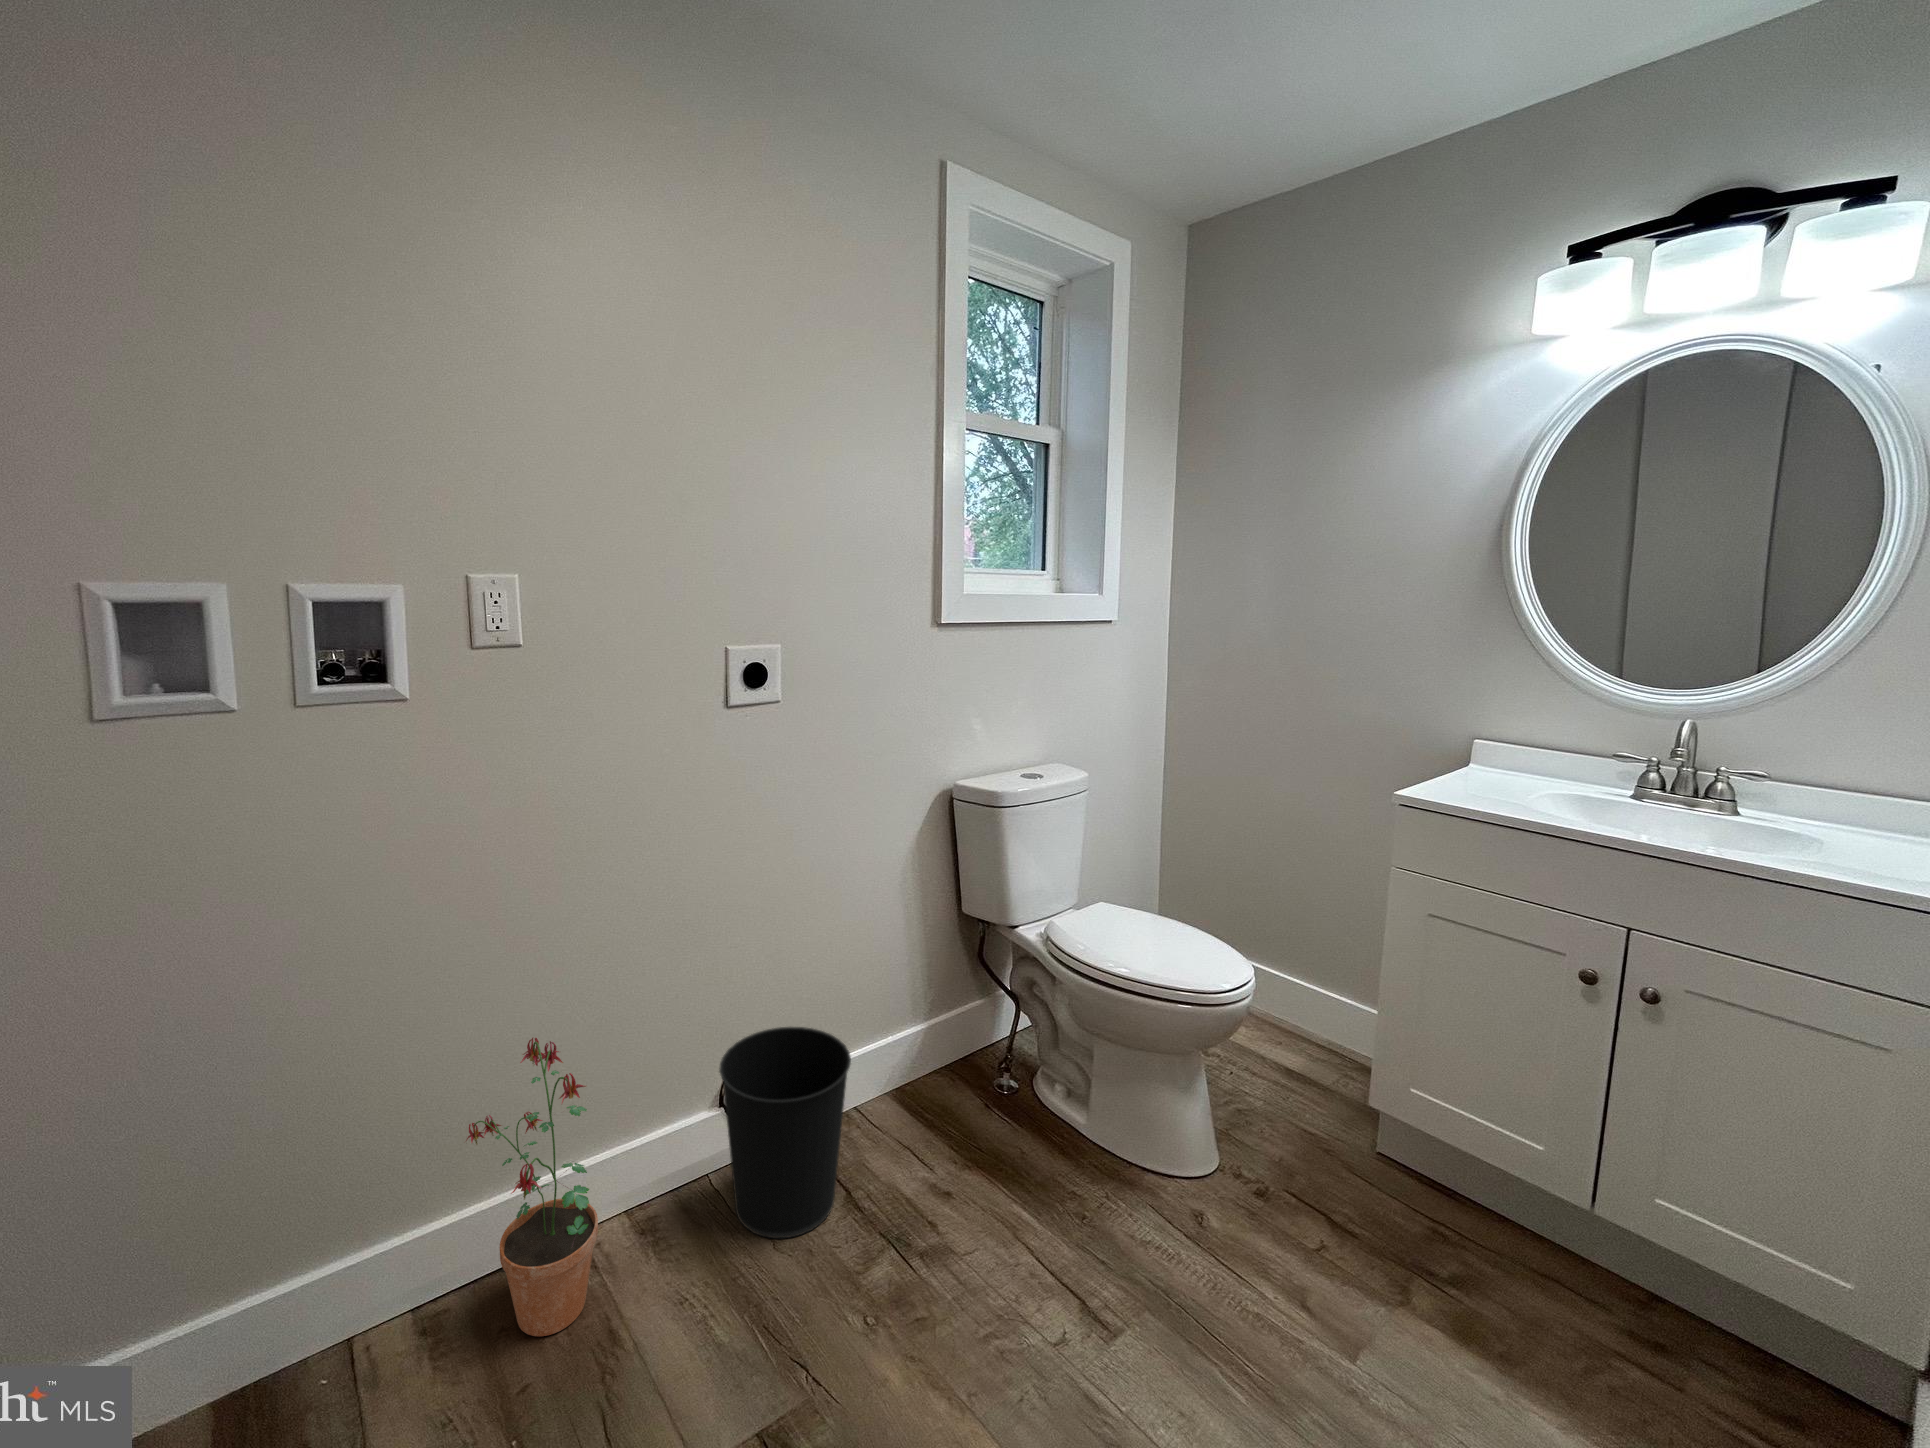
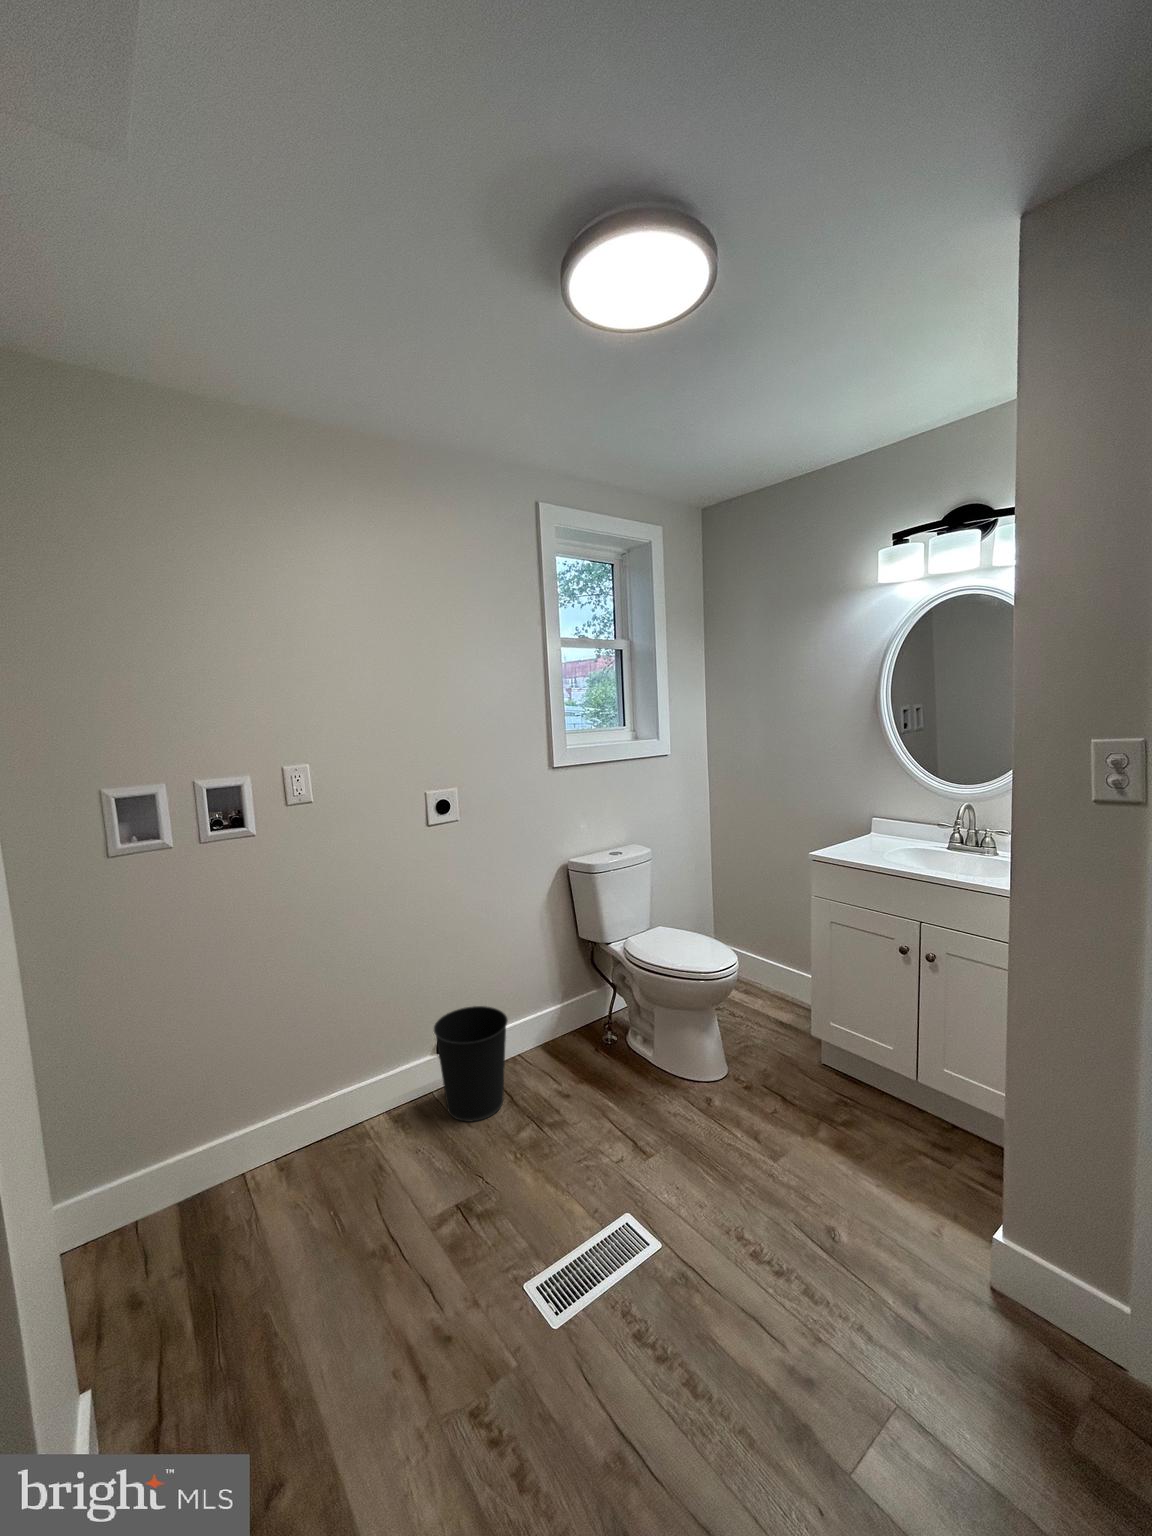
potted plant: present [466,1038,598,1336] -> none [296,1013,370,1170]

